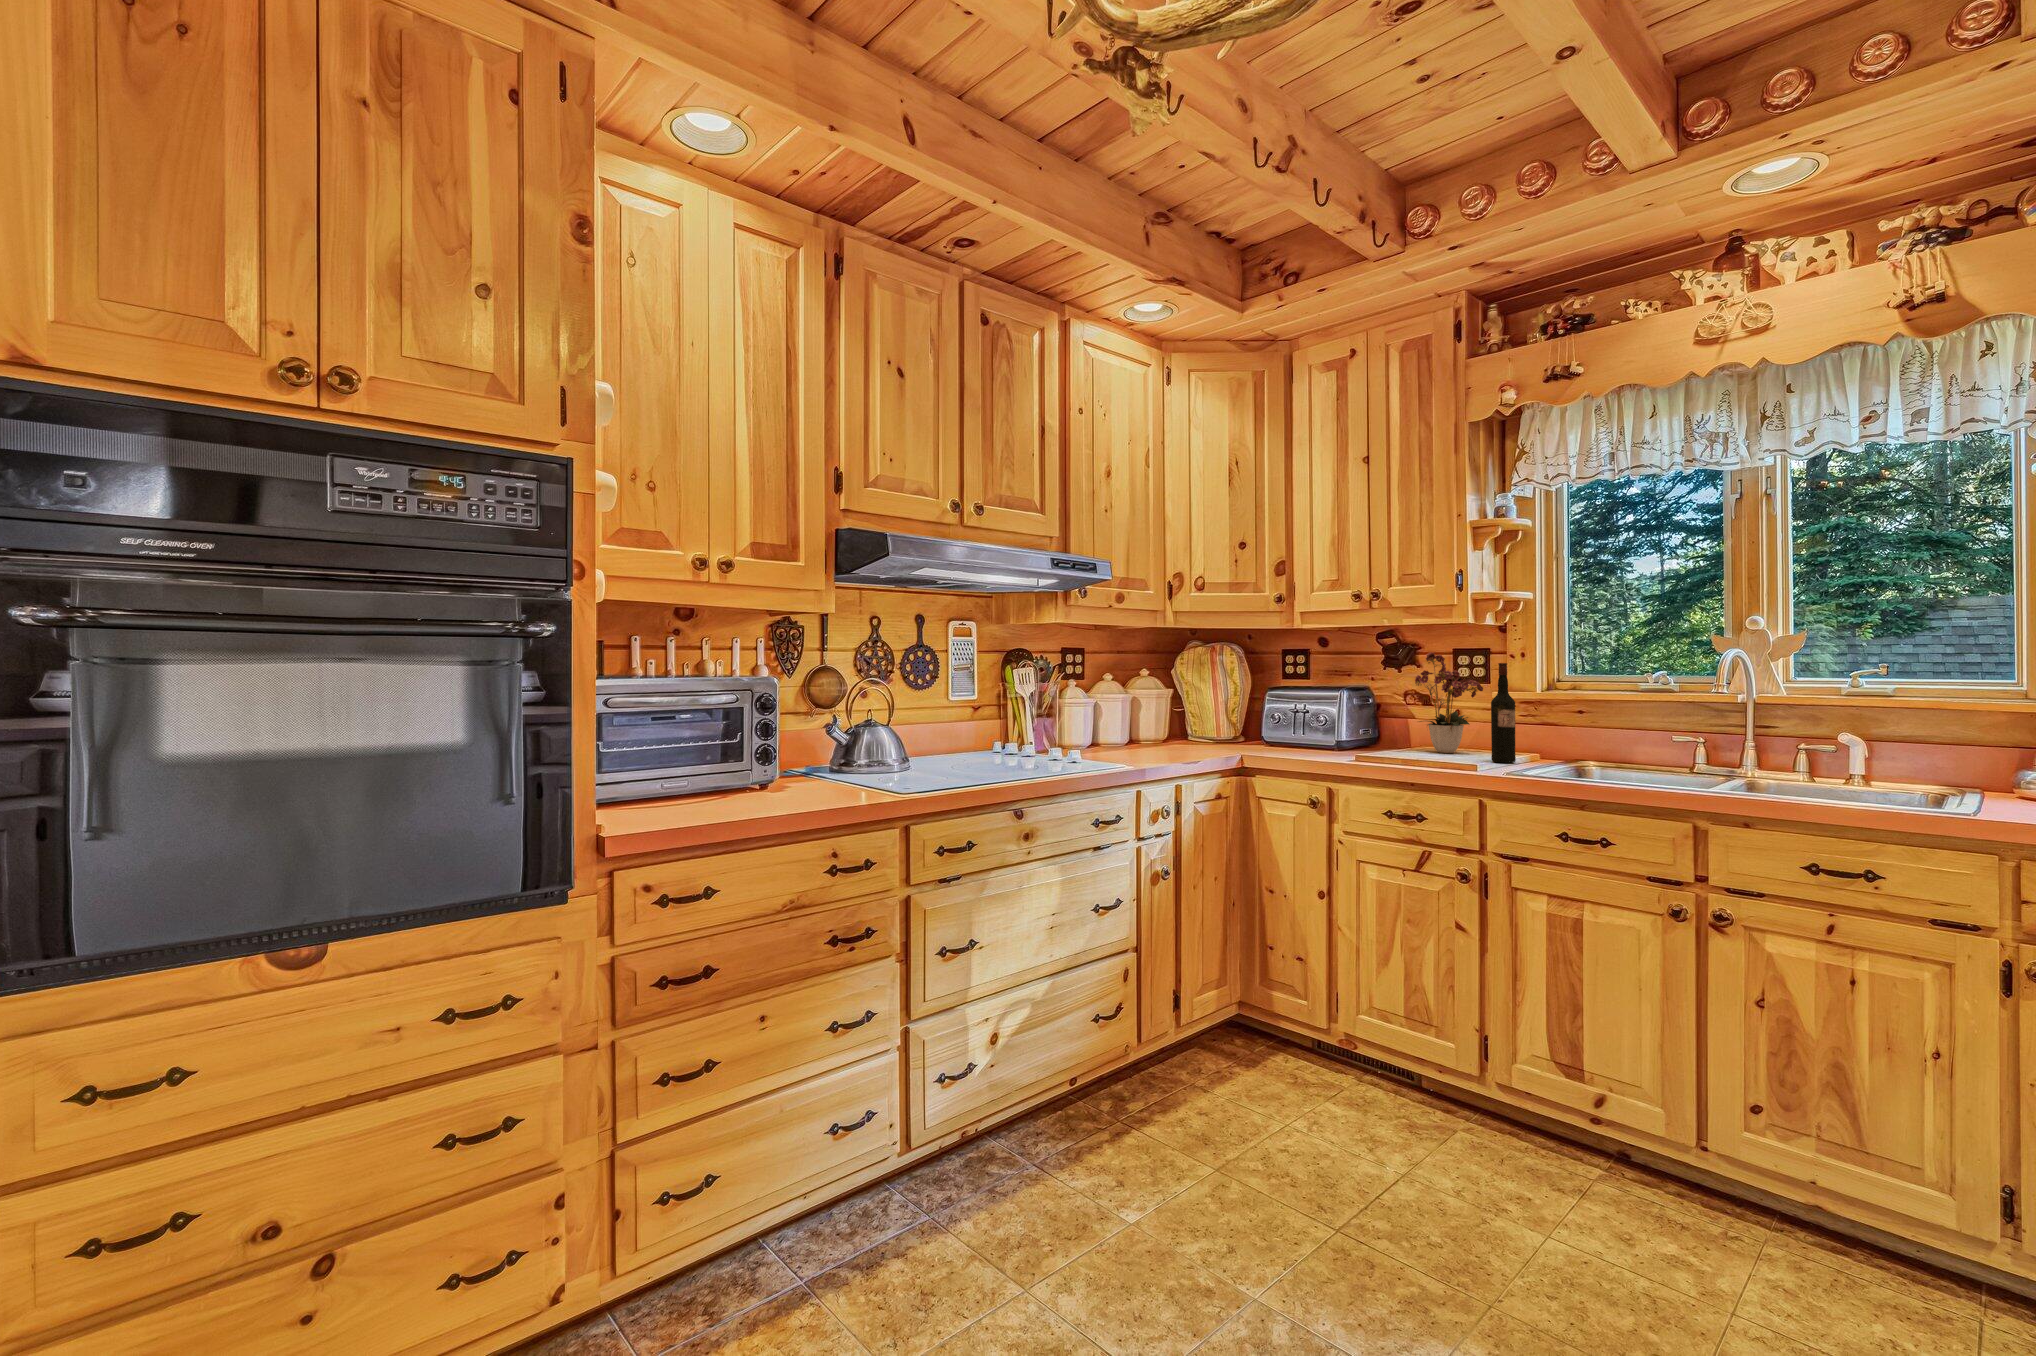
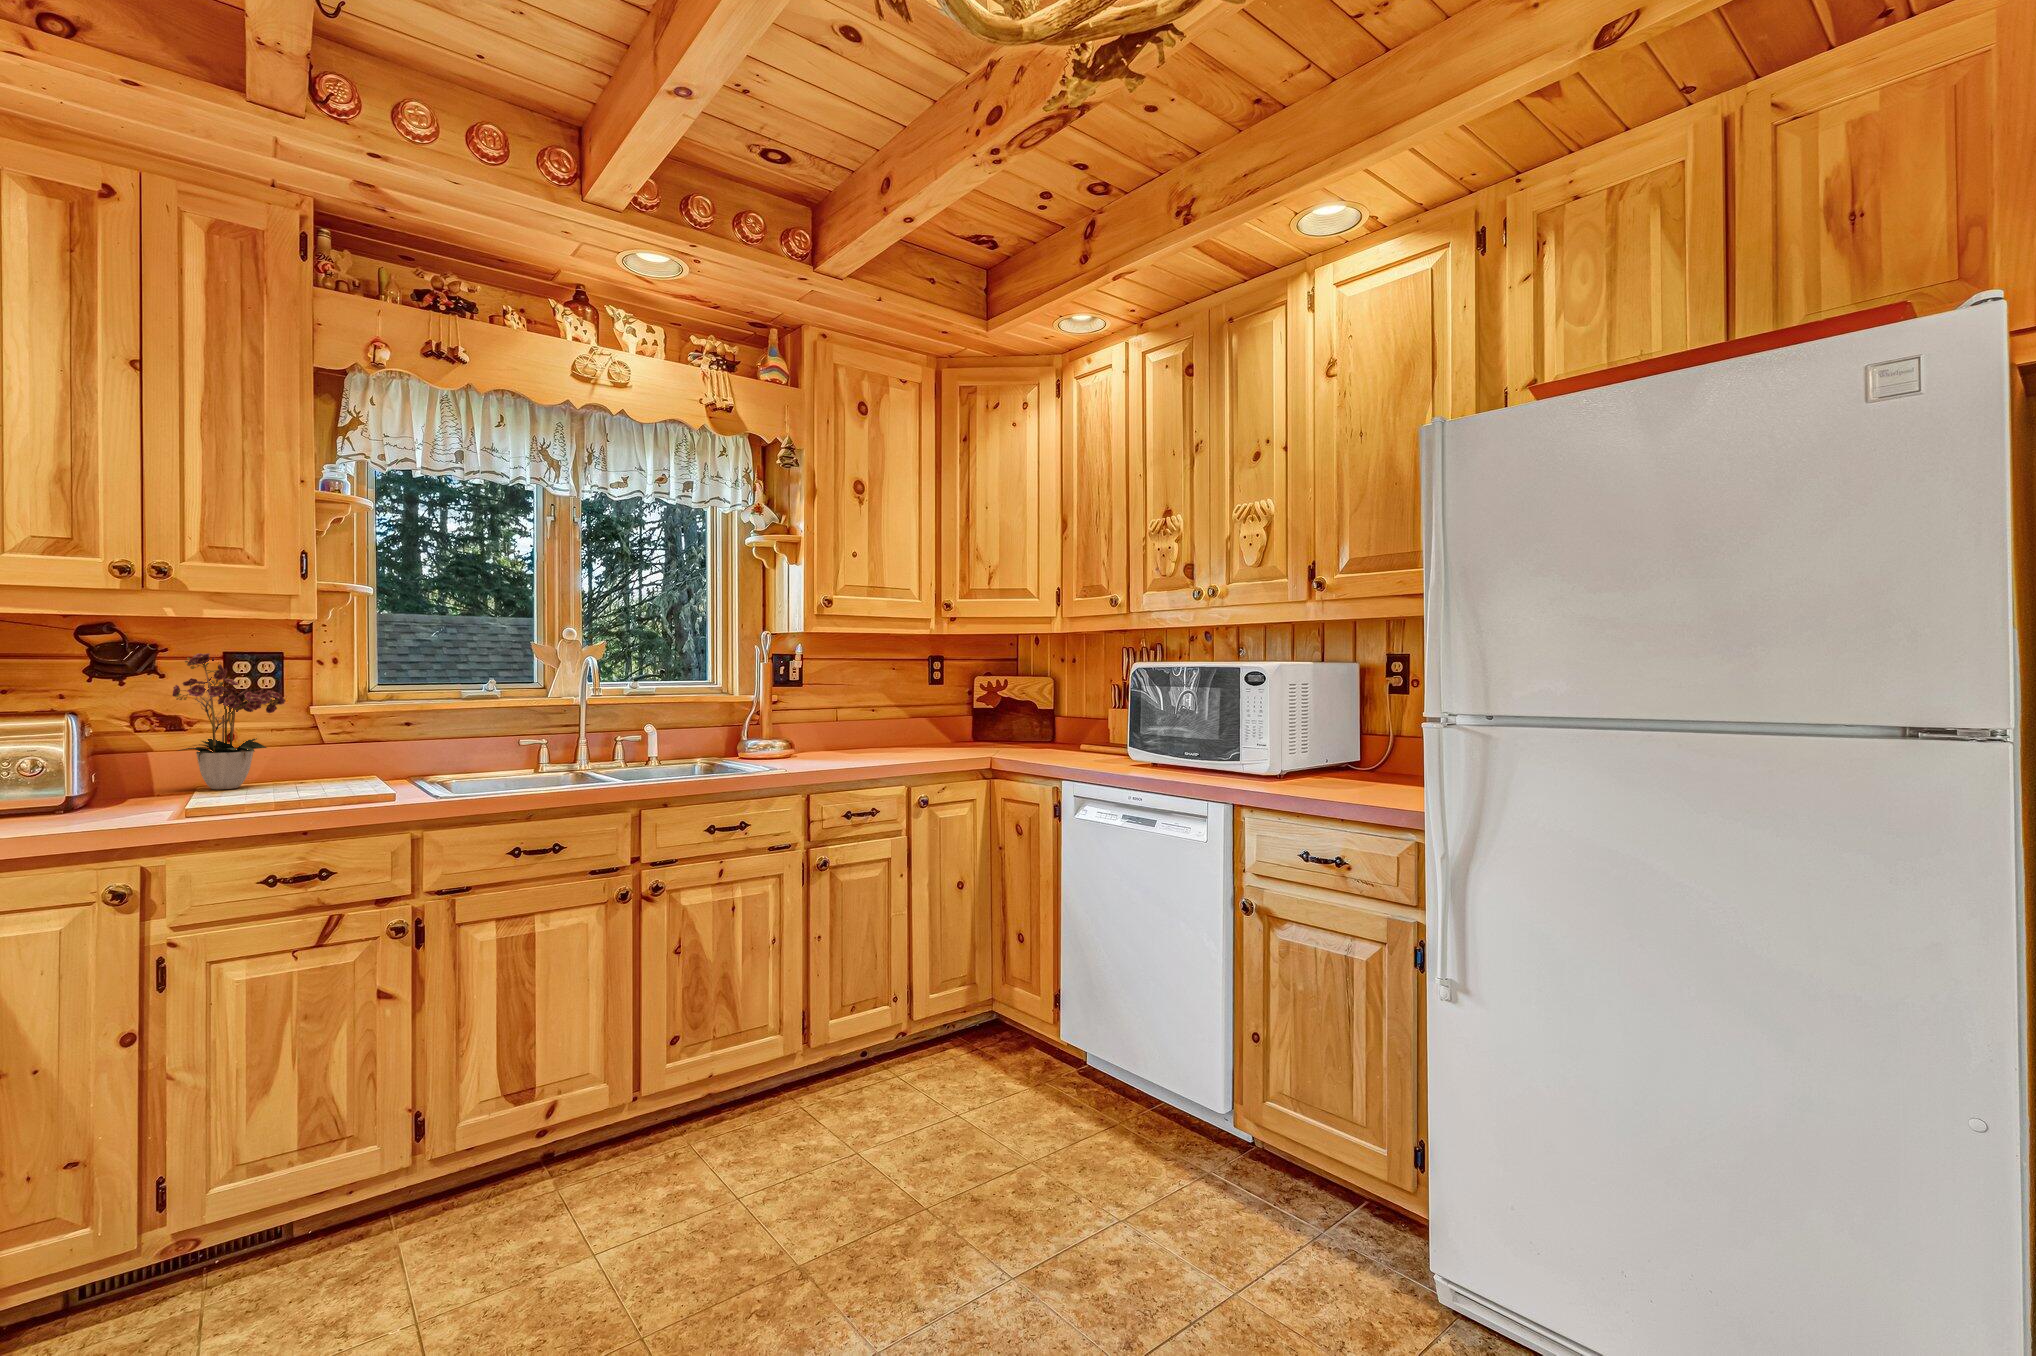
wine bottle: present [1491,663,1516,763] -> none [335,670,367,790]

